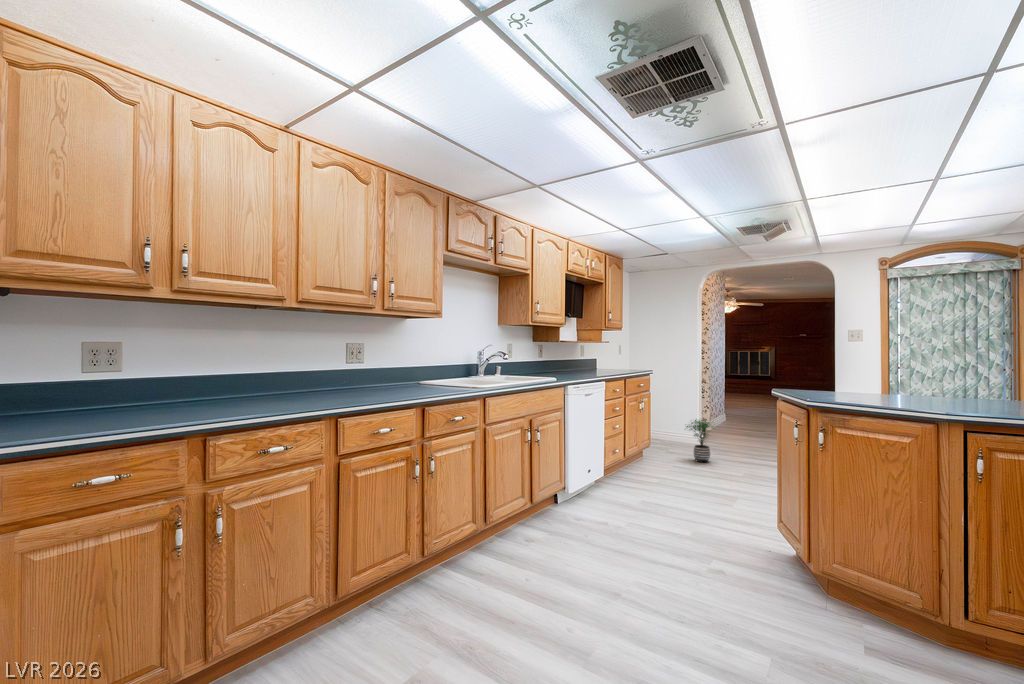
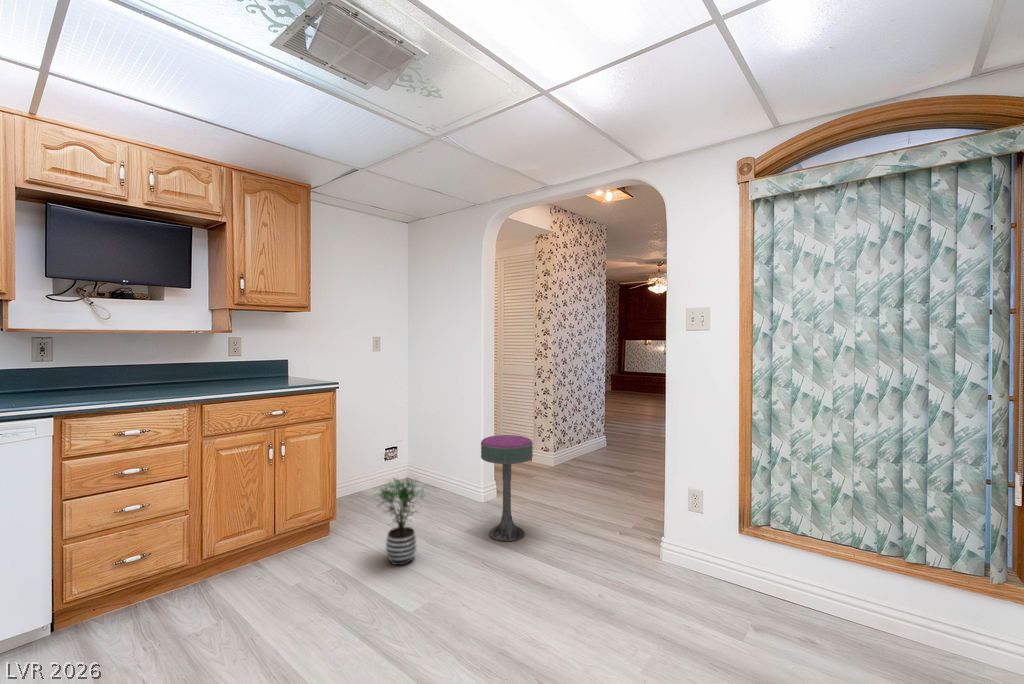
bar stool: none [723,400,754,455] -> present [481,435,533,541]

